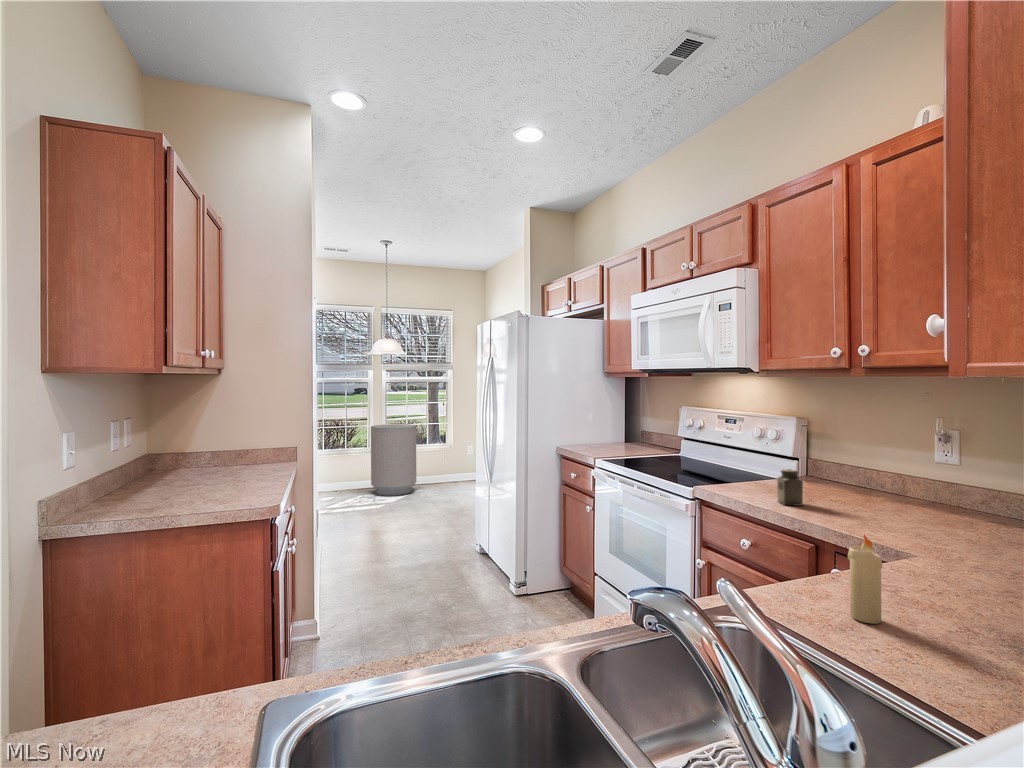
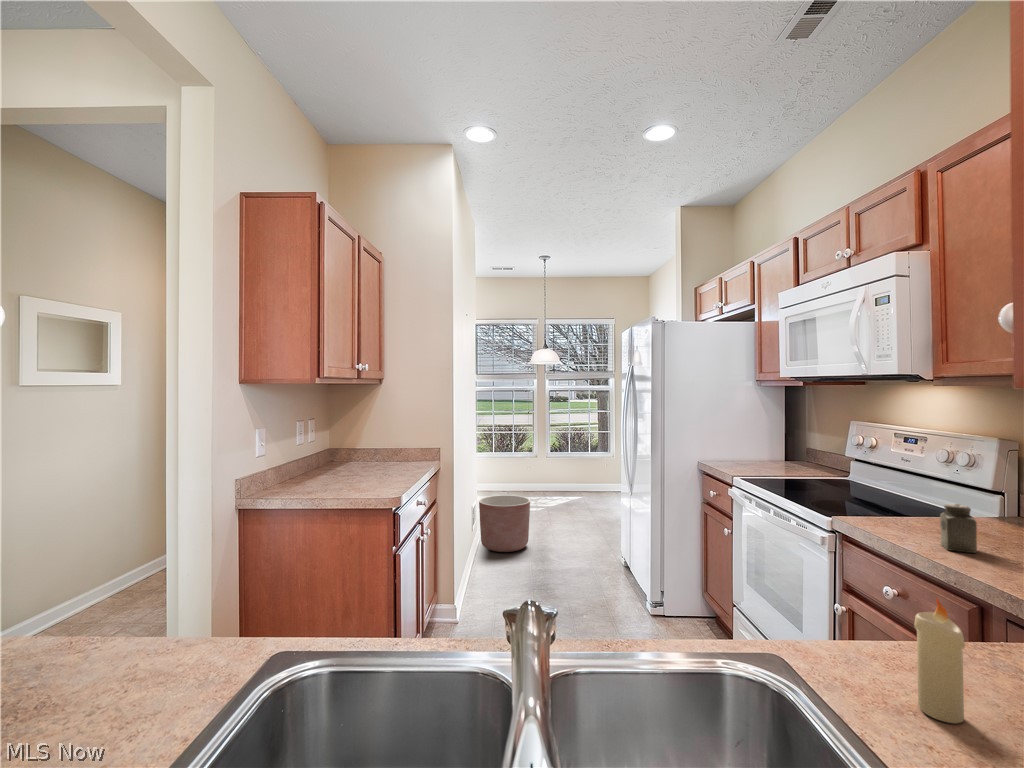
trash can: present [371,424,416,496] -> none [535,431,578,499]
planter: none [322,495,380,556] -> present [479,495,530,552]

